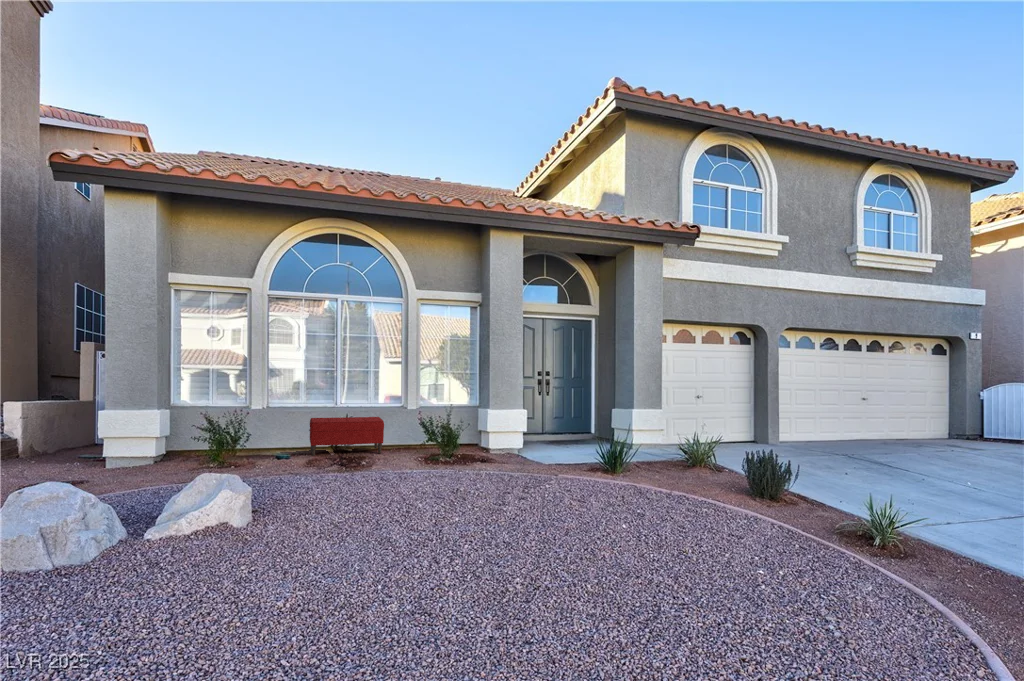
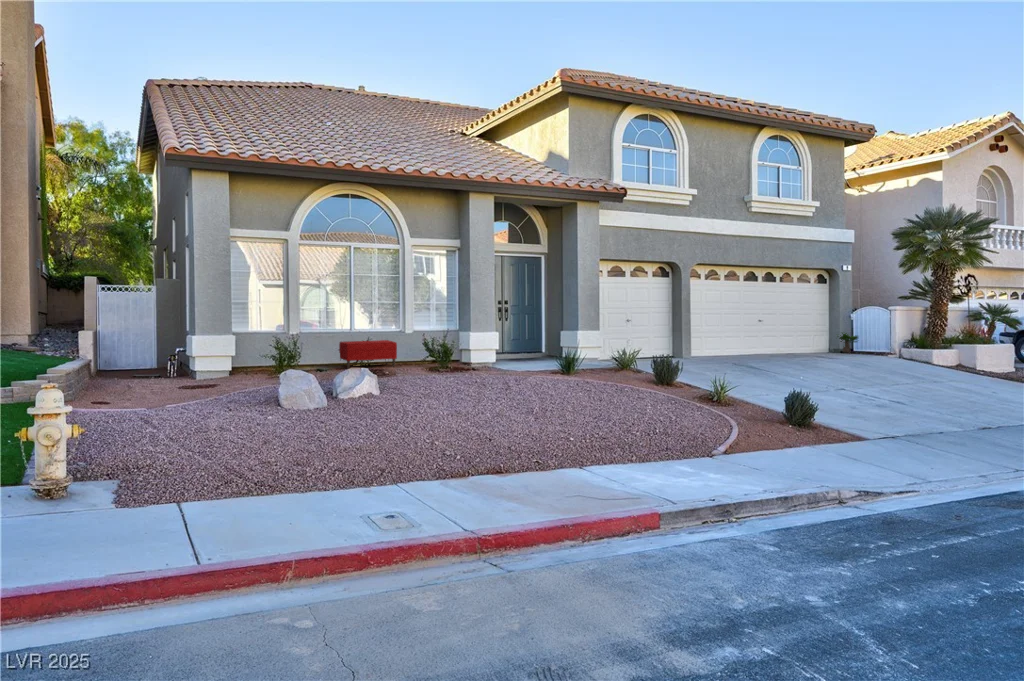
potted plant: none [962,415,1004,442] -> present [839,333,858,352]

